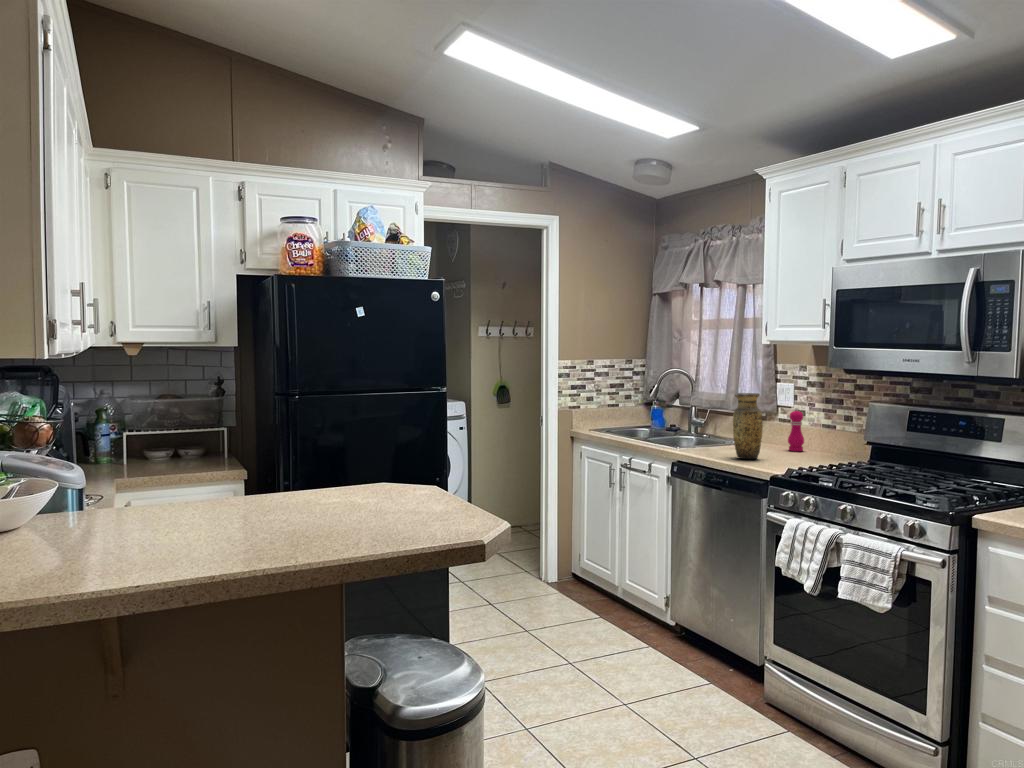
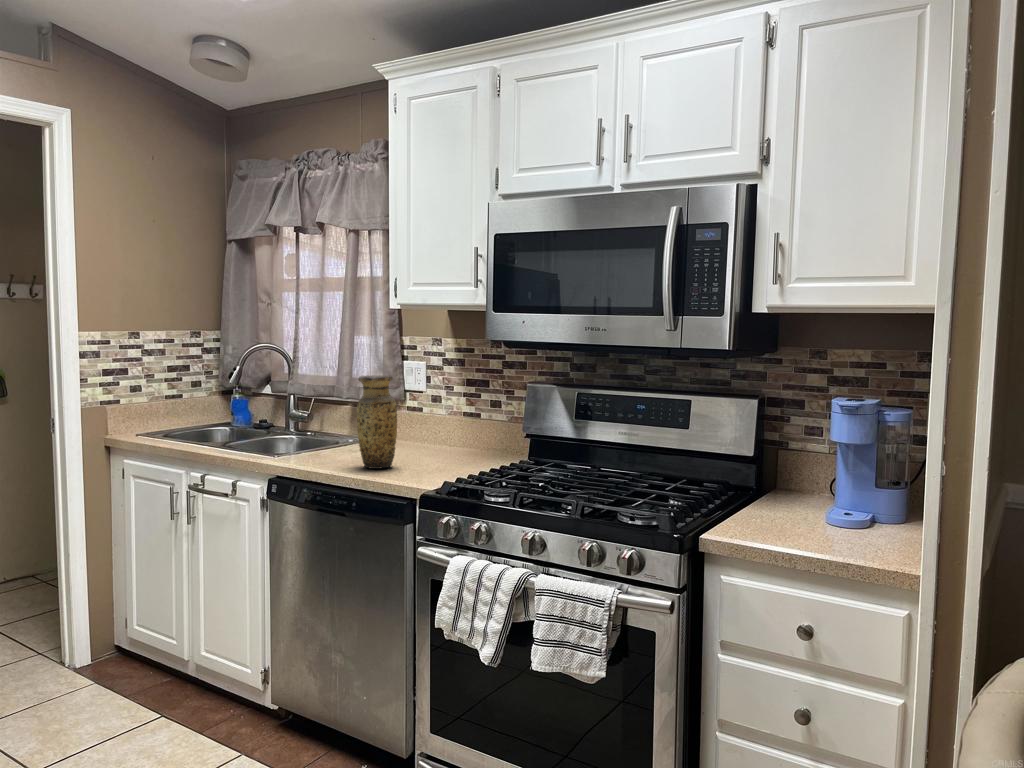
pepper mill: present [788,408,804,451] -> none [421,393,442,450]

